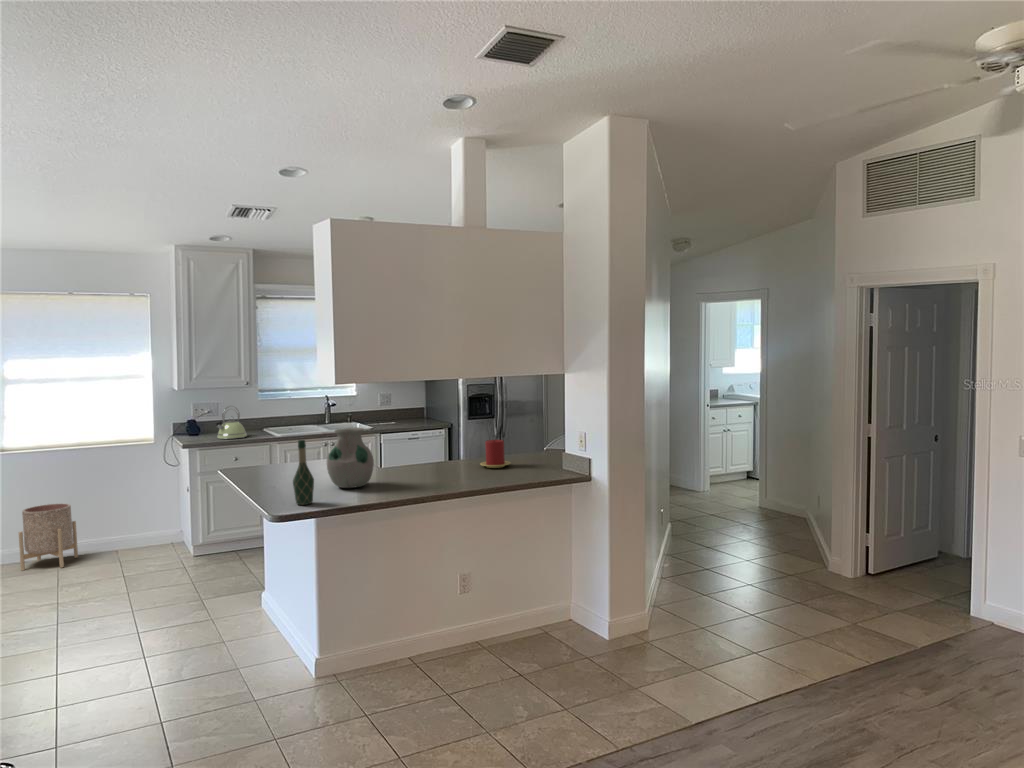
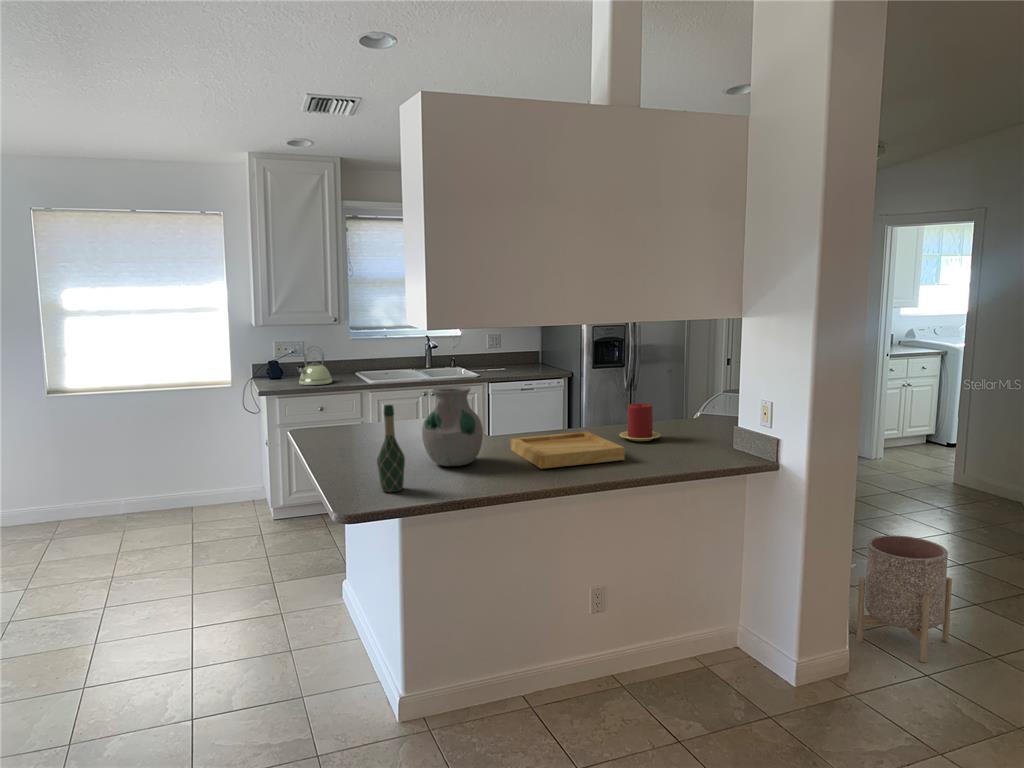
tray: none [396,462,481,487] -> present [511,432,625,469]
planter: present [19,503,78,571] -> present [856,535,952,663]

